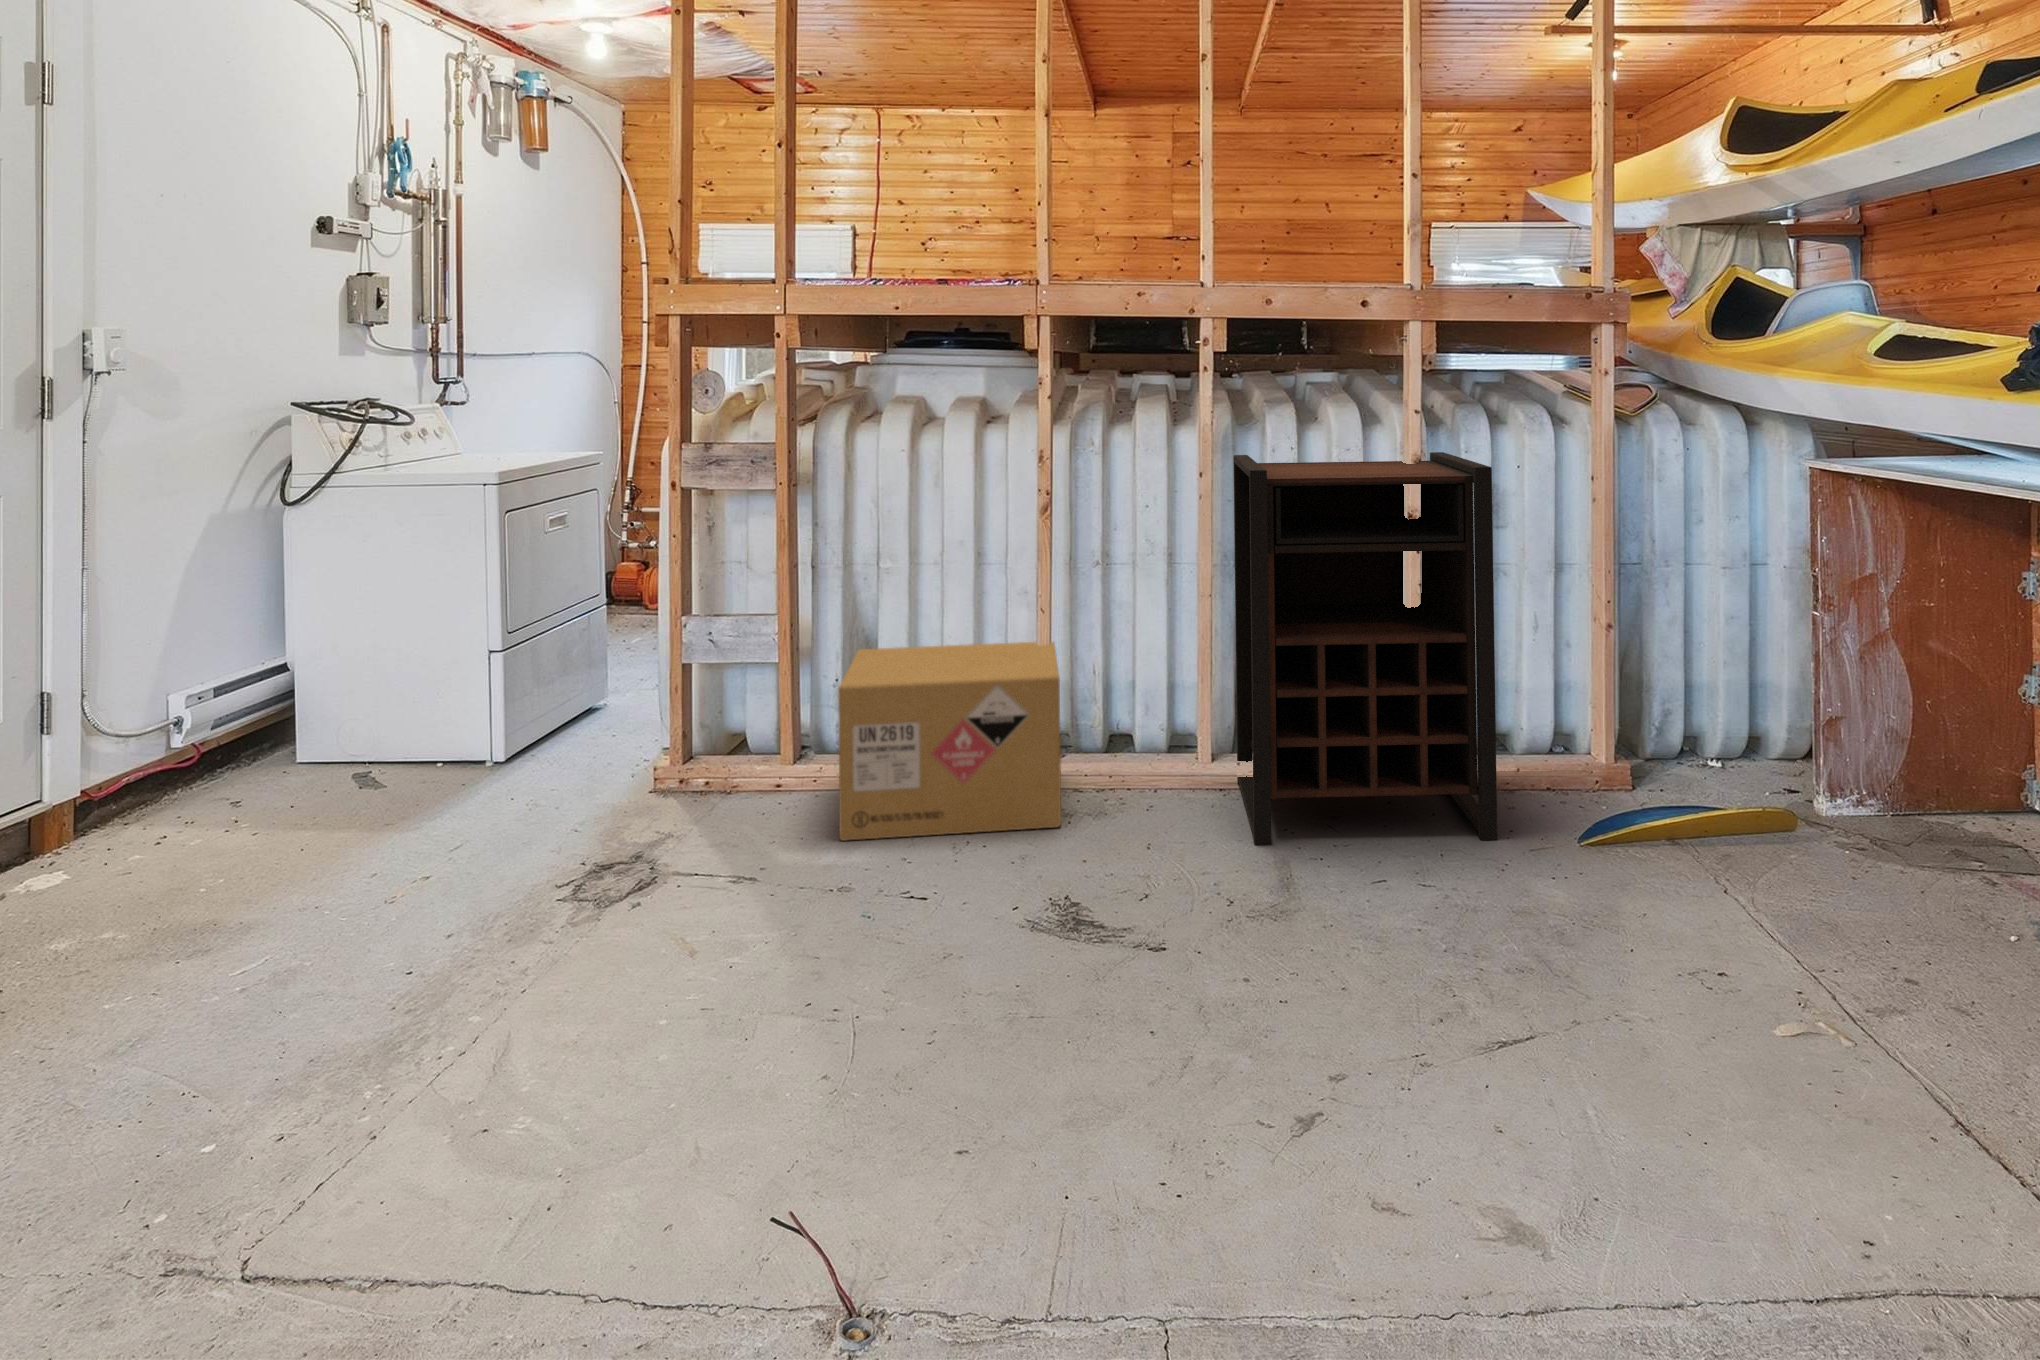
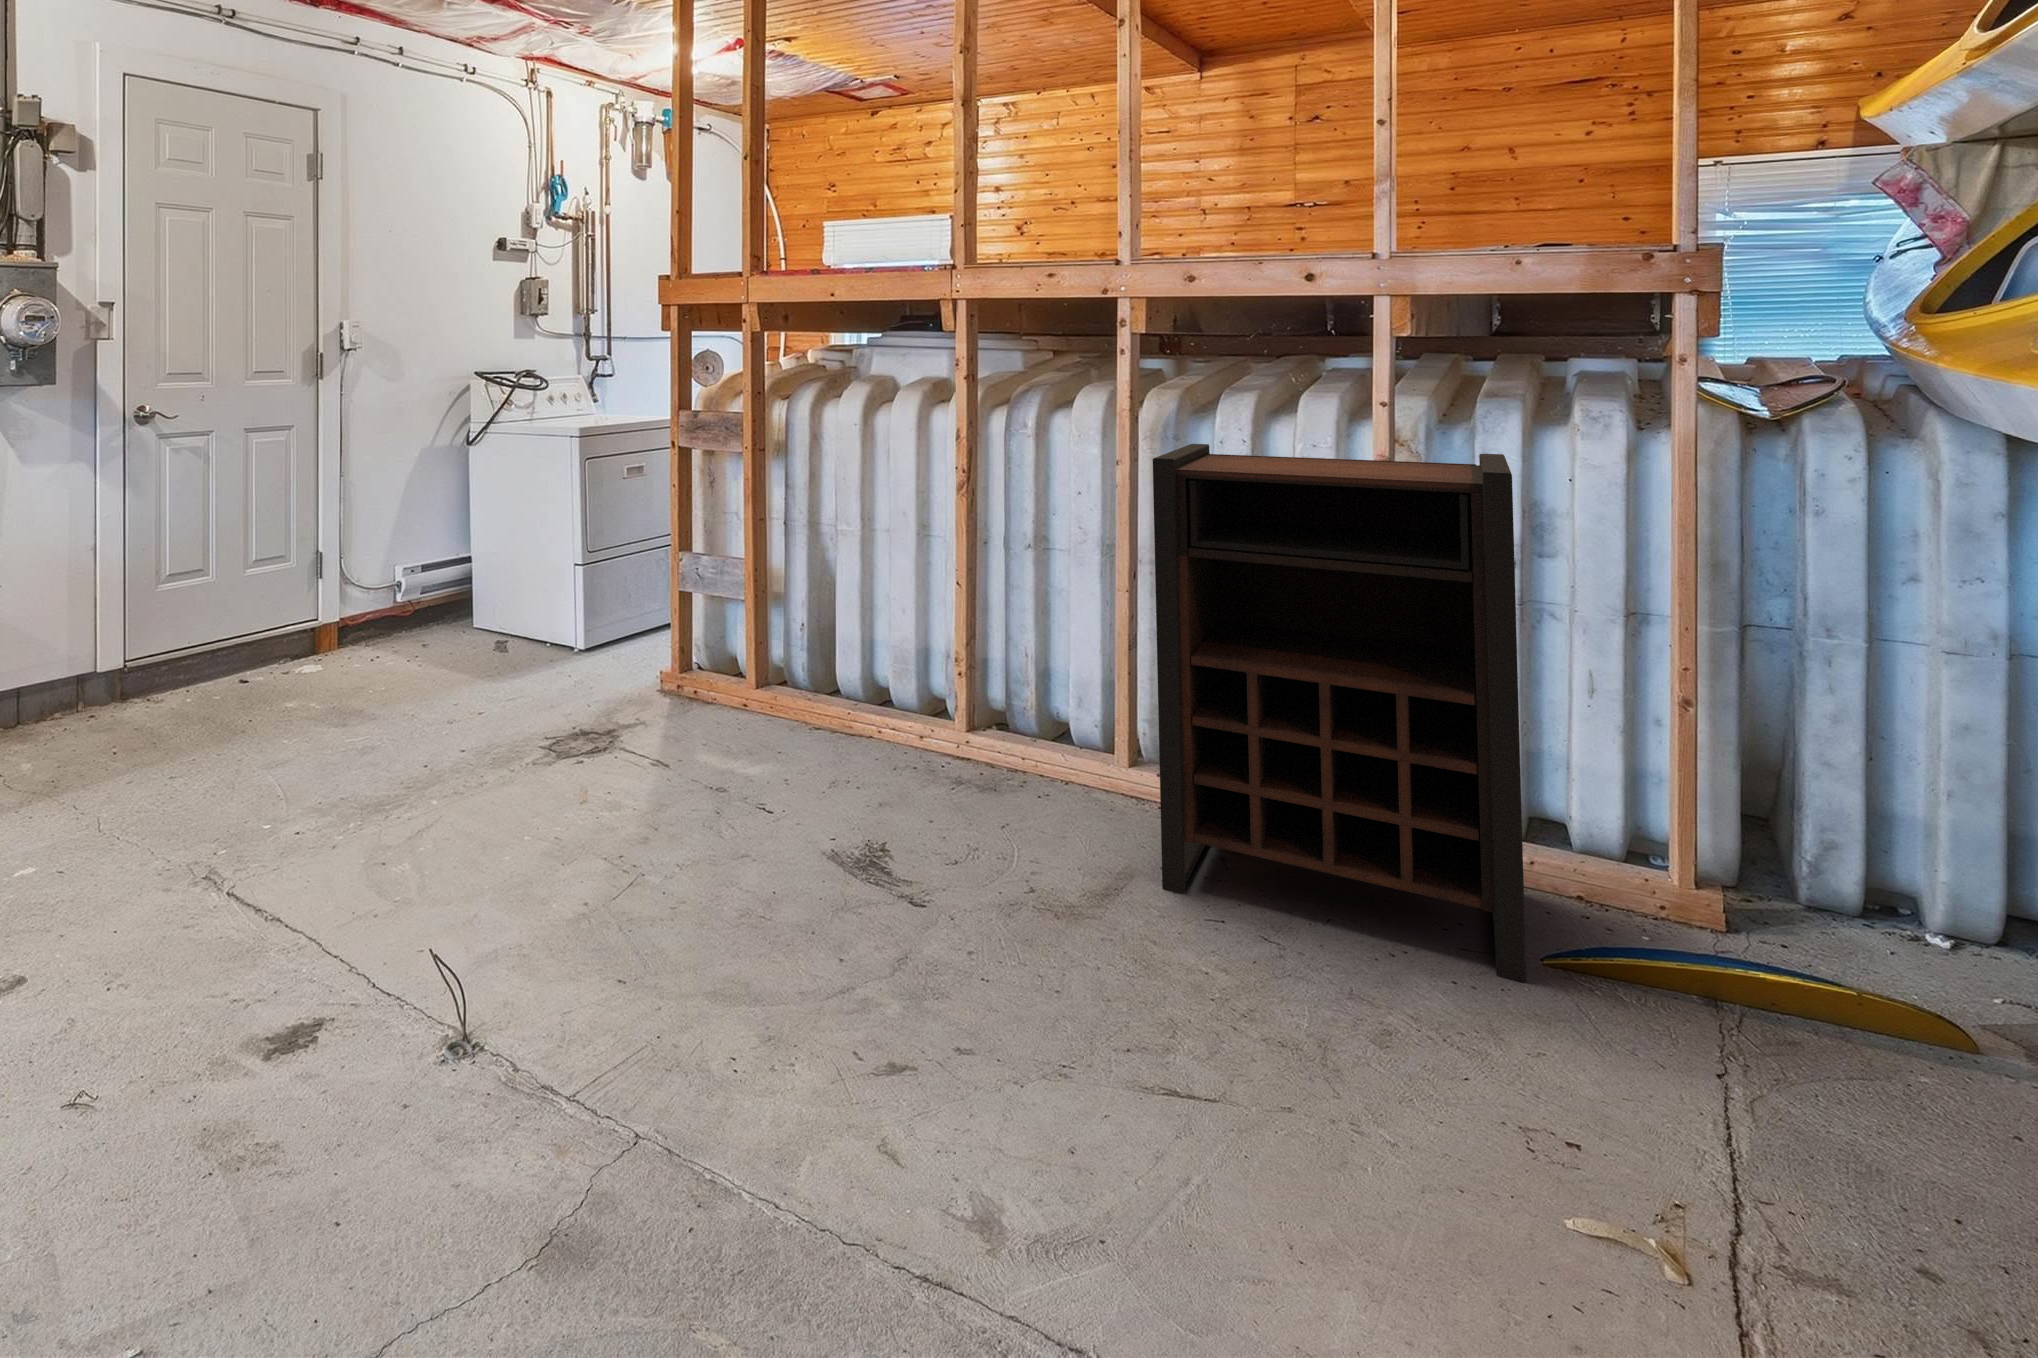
cardboard box: present [838,642,1061,841] -> none [758,605,997,812]

